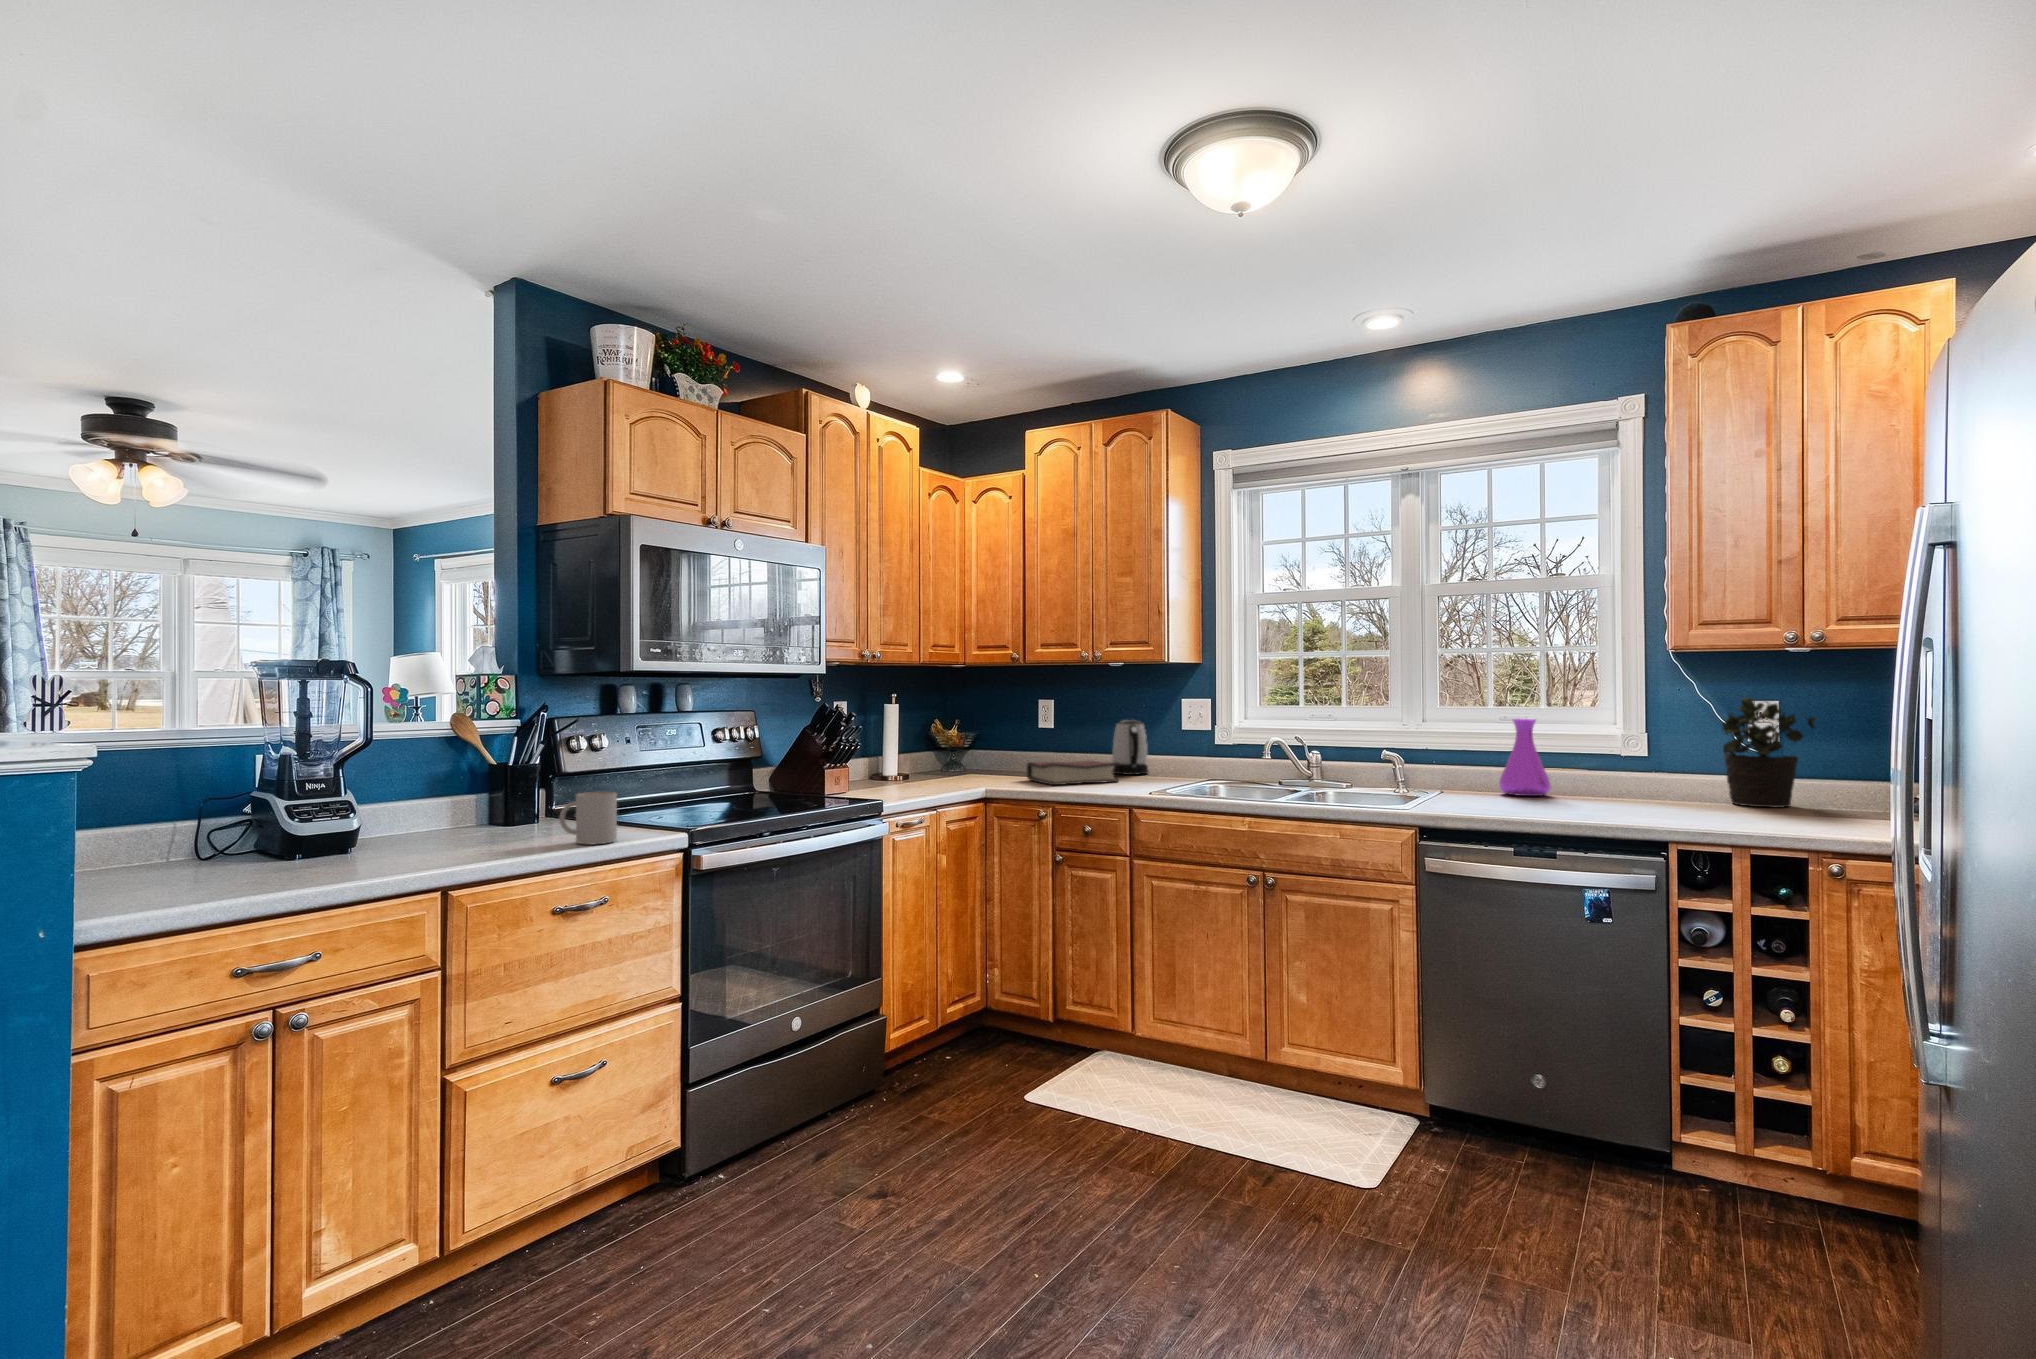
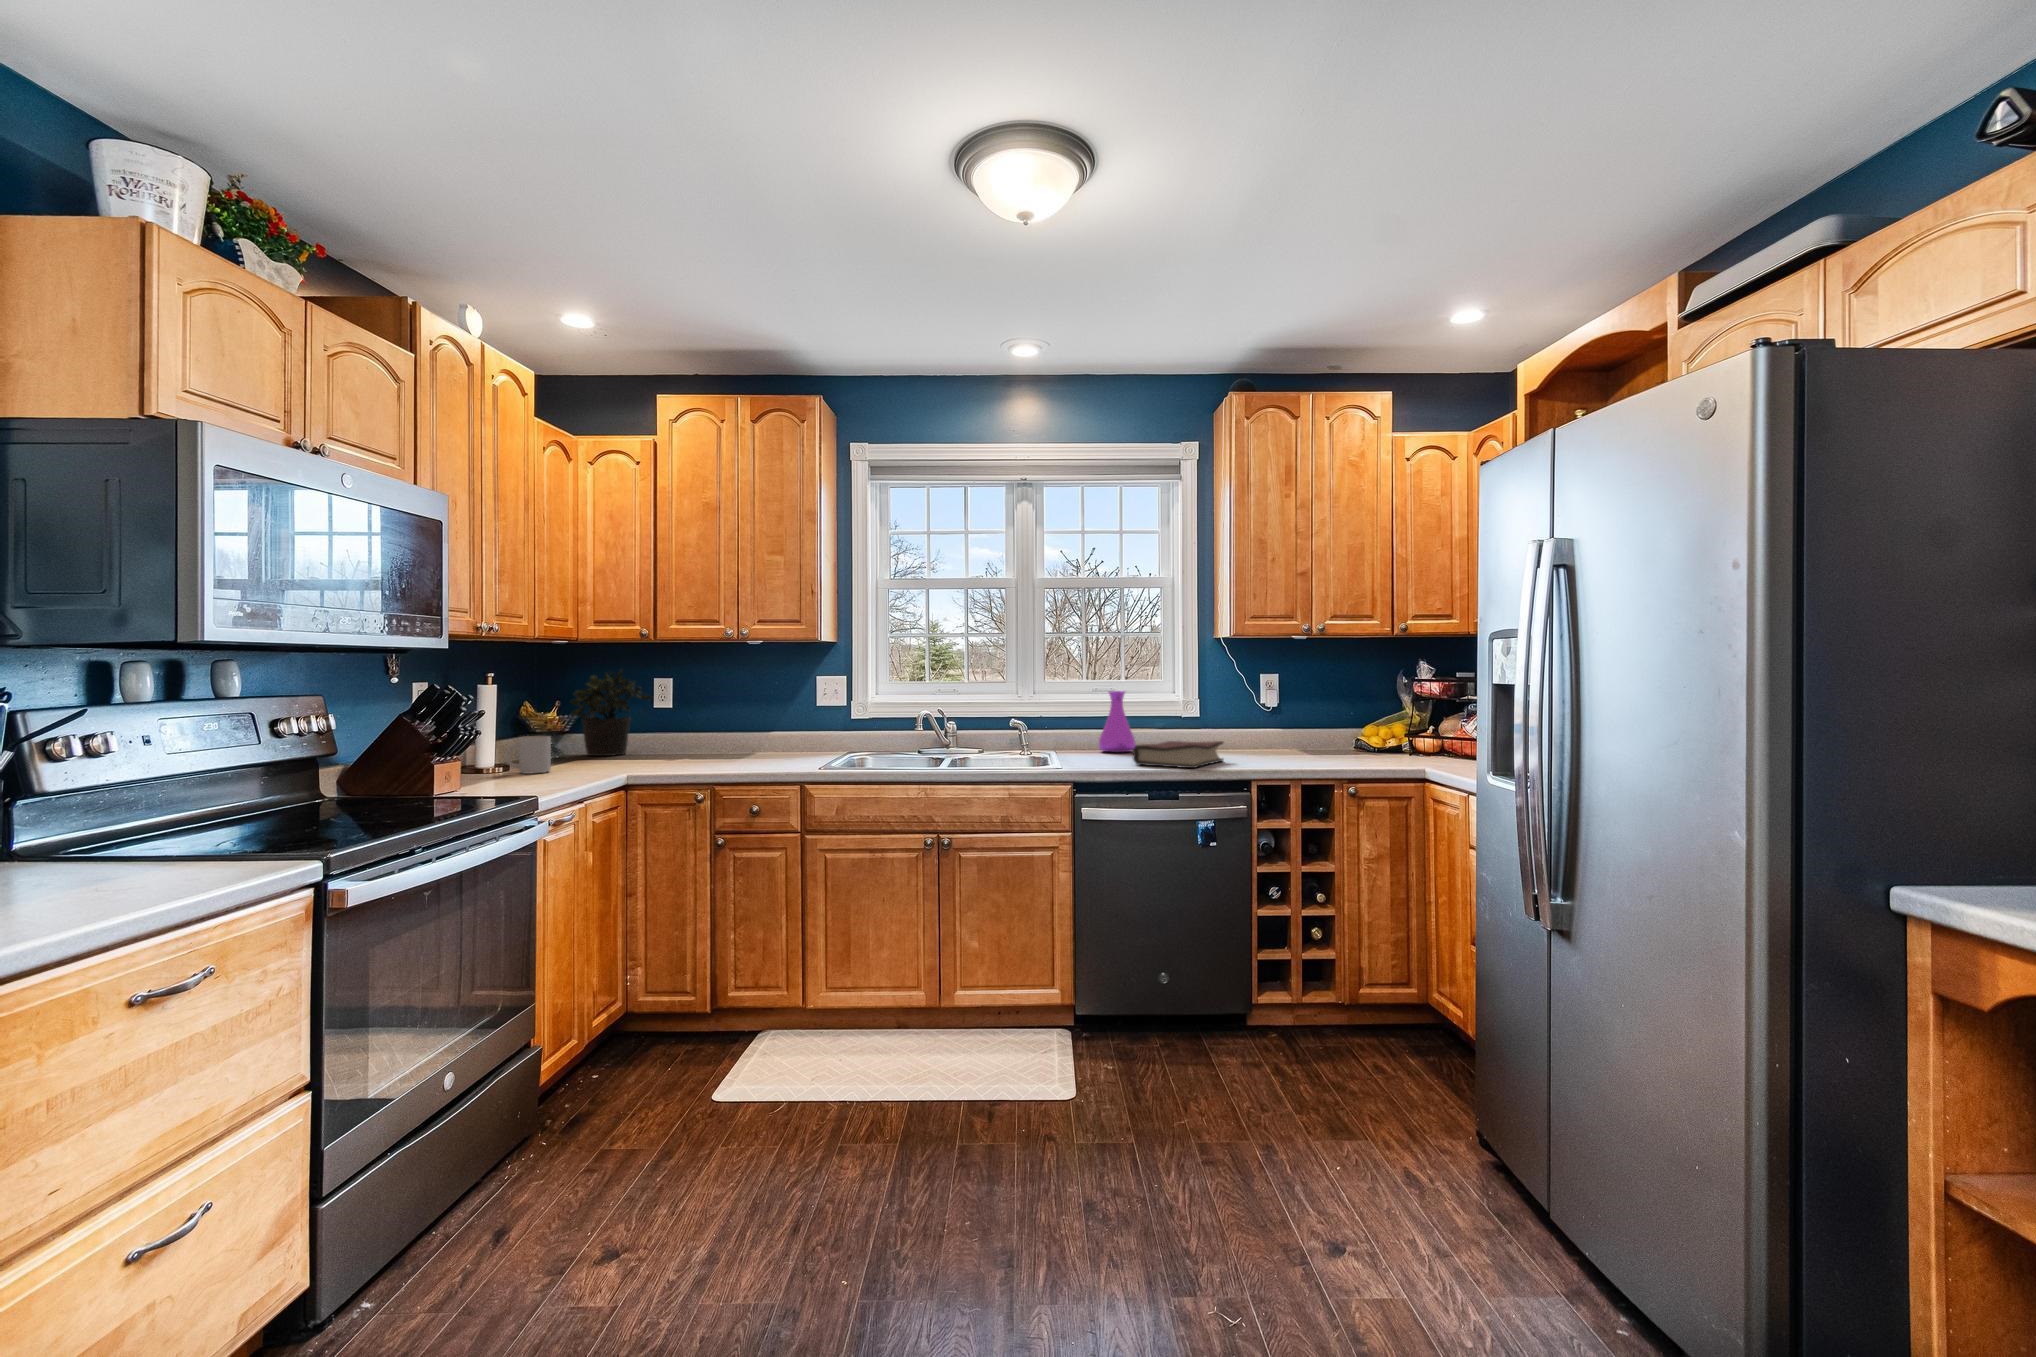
potted plant: present [1722,698,1816,808] -> present [570,670,651,756]
kettle: present [1112,720,1149,775] -> none [746,700,784,753]
hardback book: present [1027,761,1119,785] -> present [1133,741,1223,768]
mug: present [559,792,617,845] -> present [505,736,551,774]

